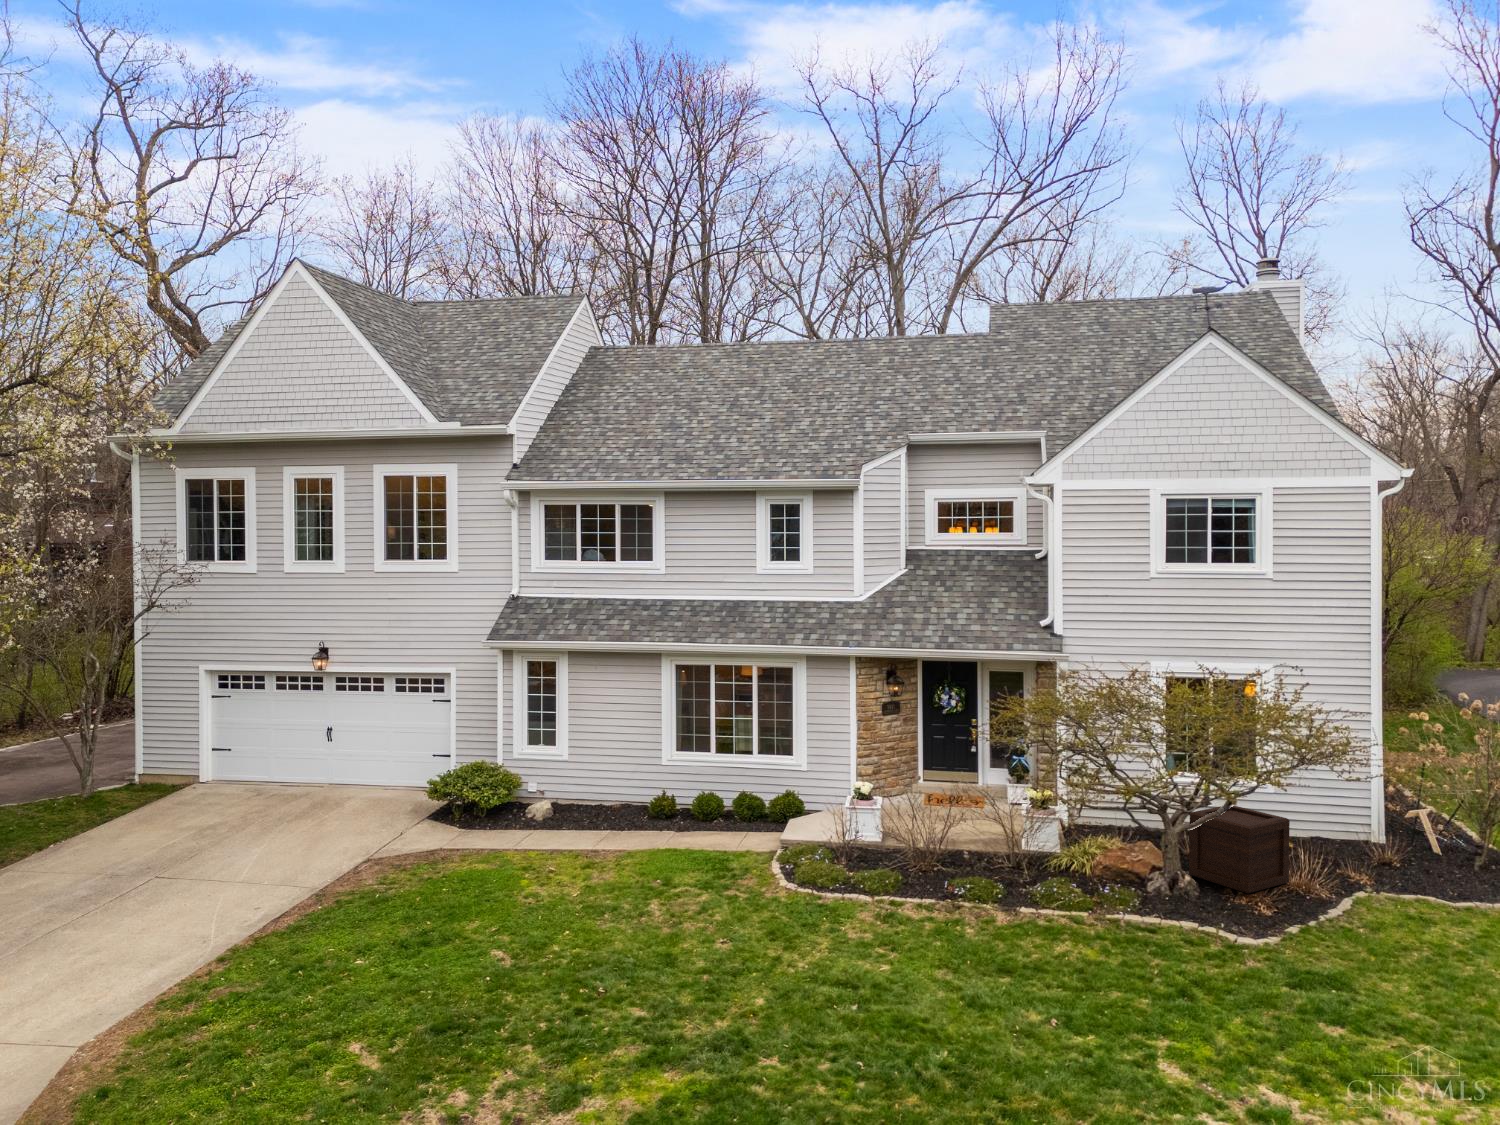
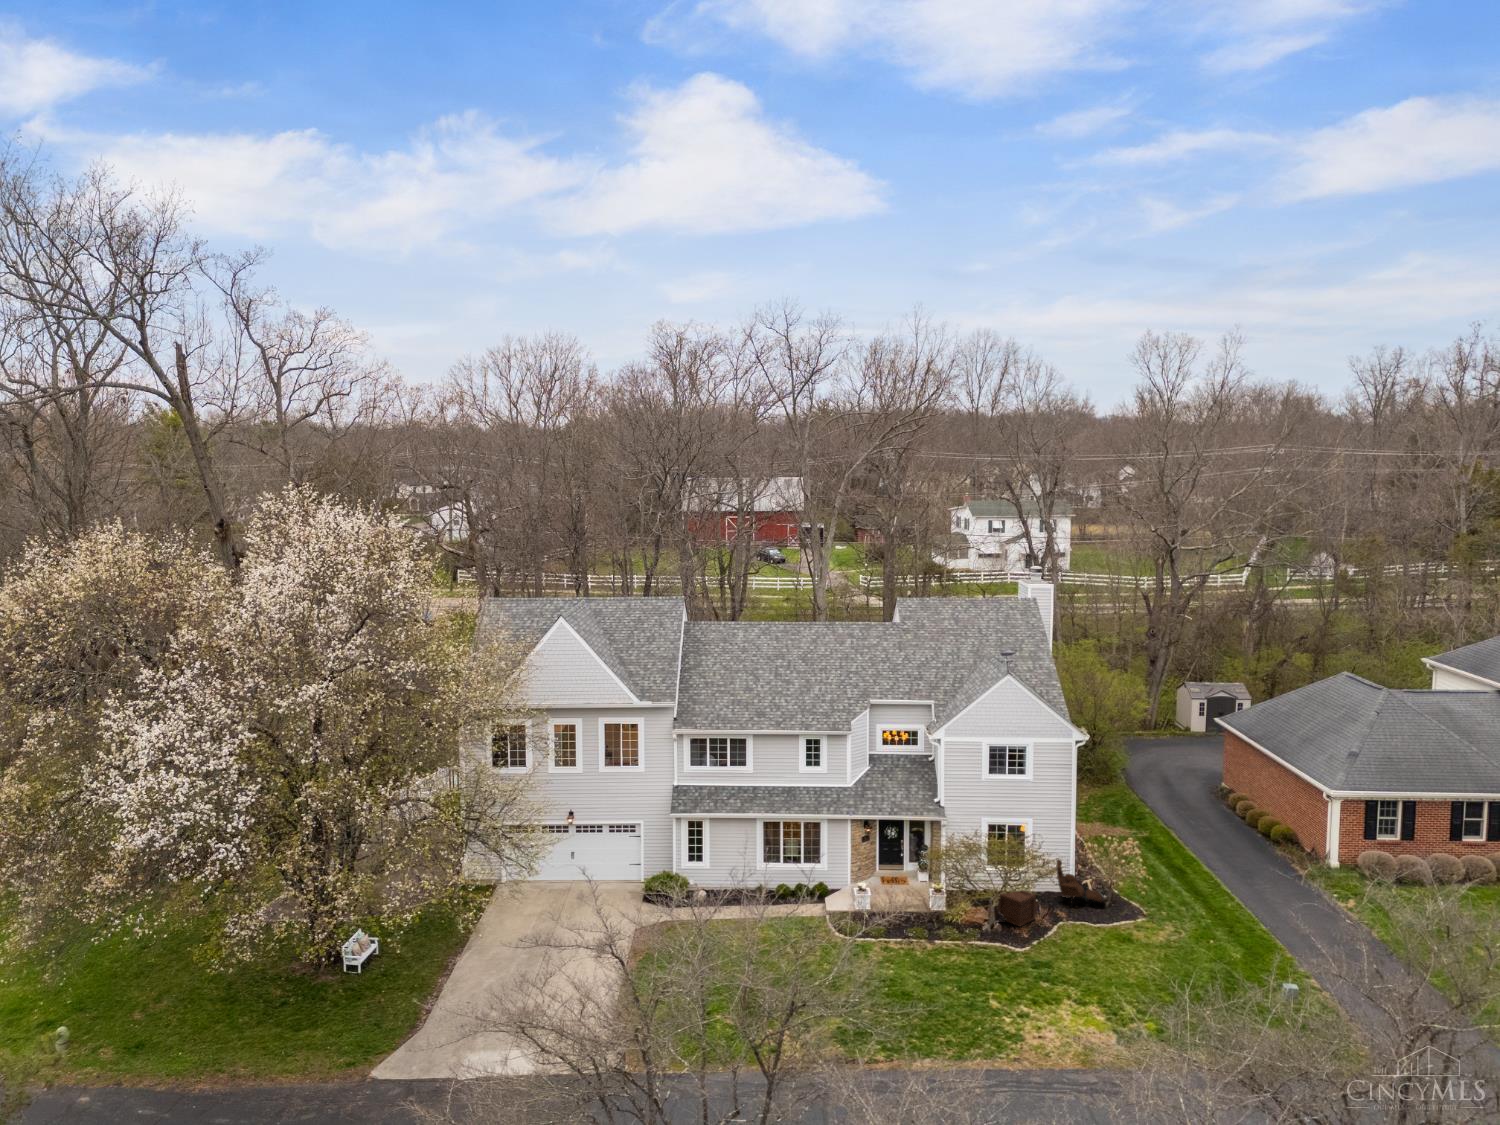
lounge chair: none [1334,754,1464,871] -> present [1057,859,1102,908]

